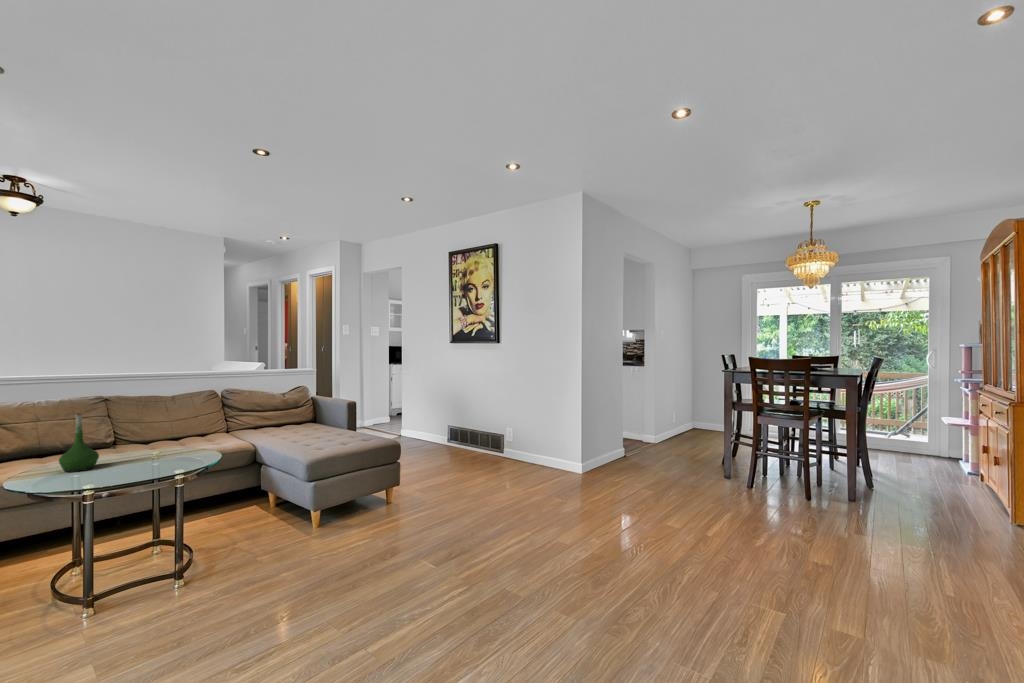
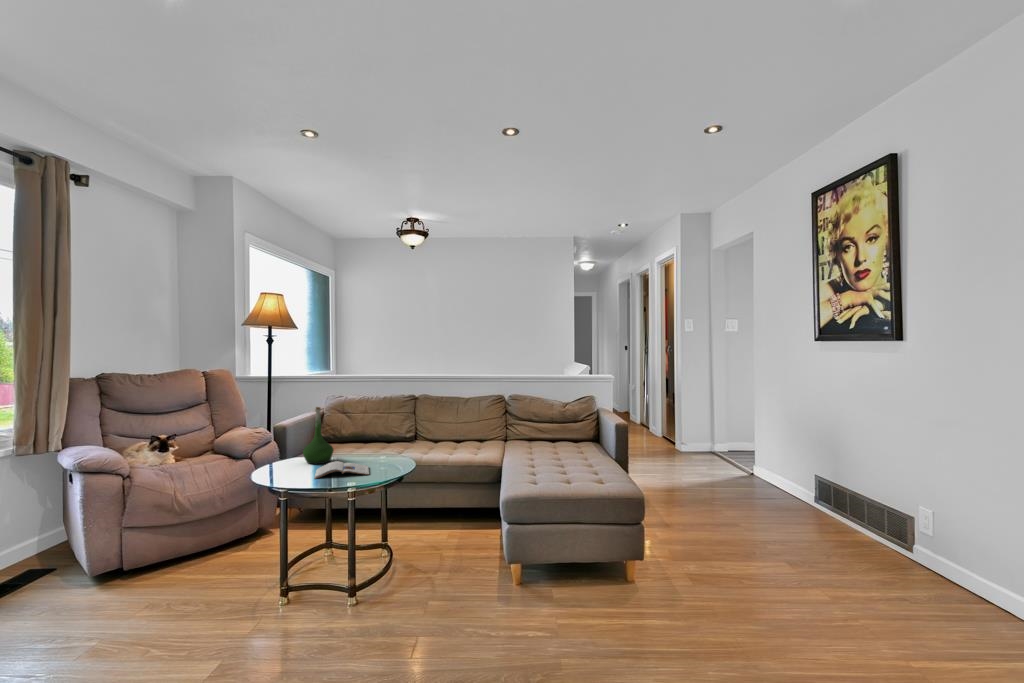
magazine: none [102,461,176,478] -> present [314,461,369,479]

